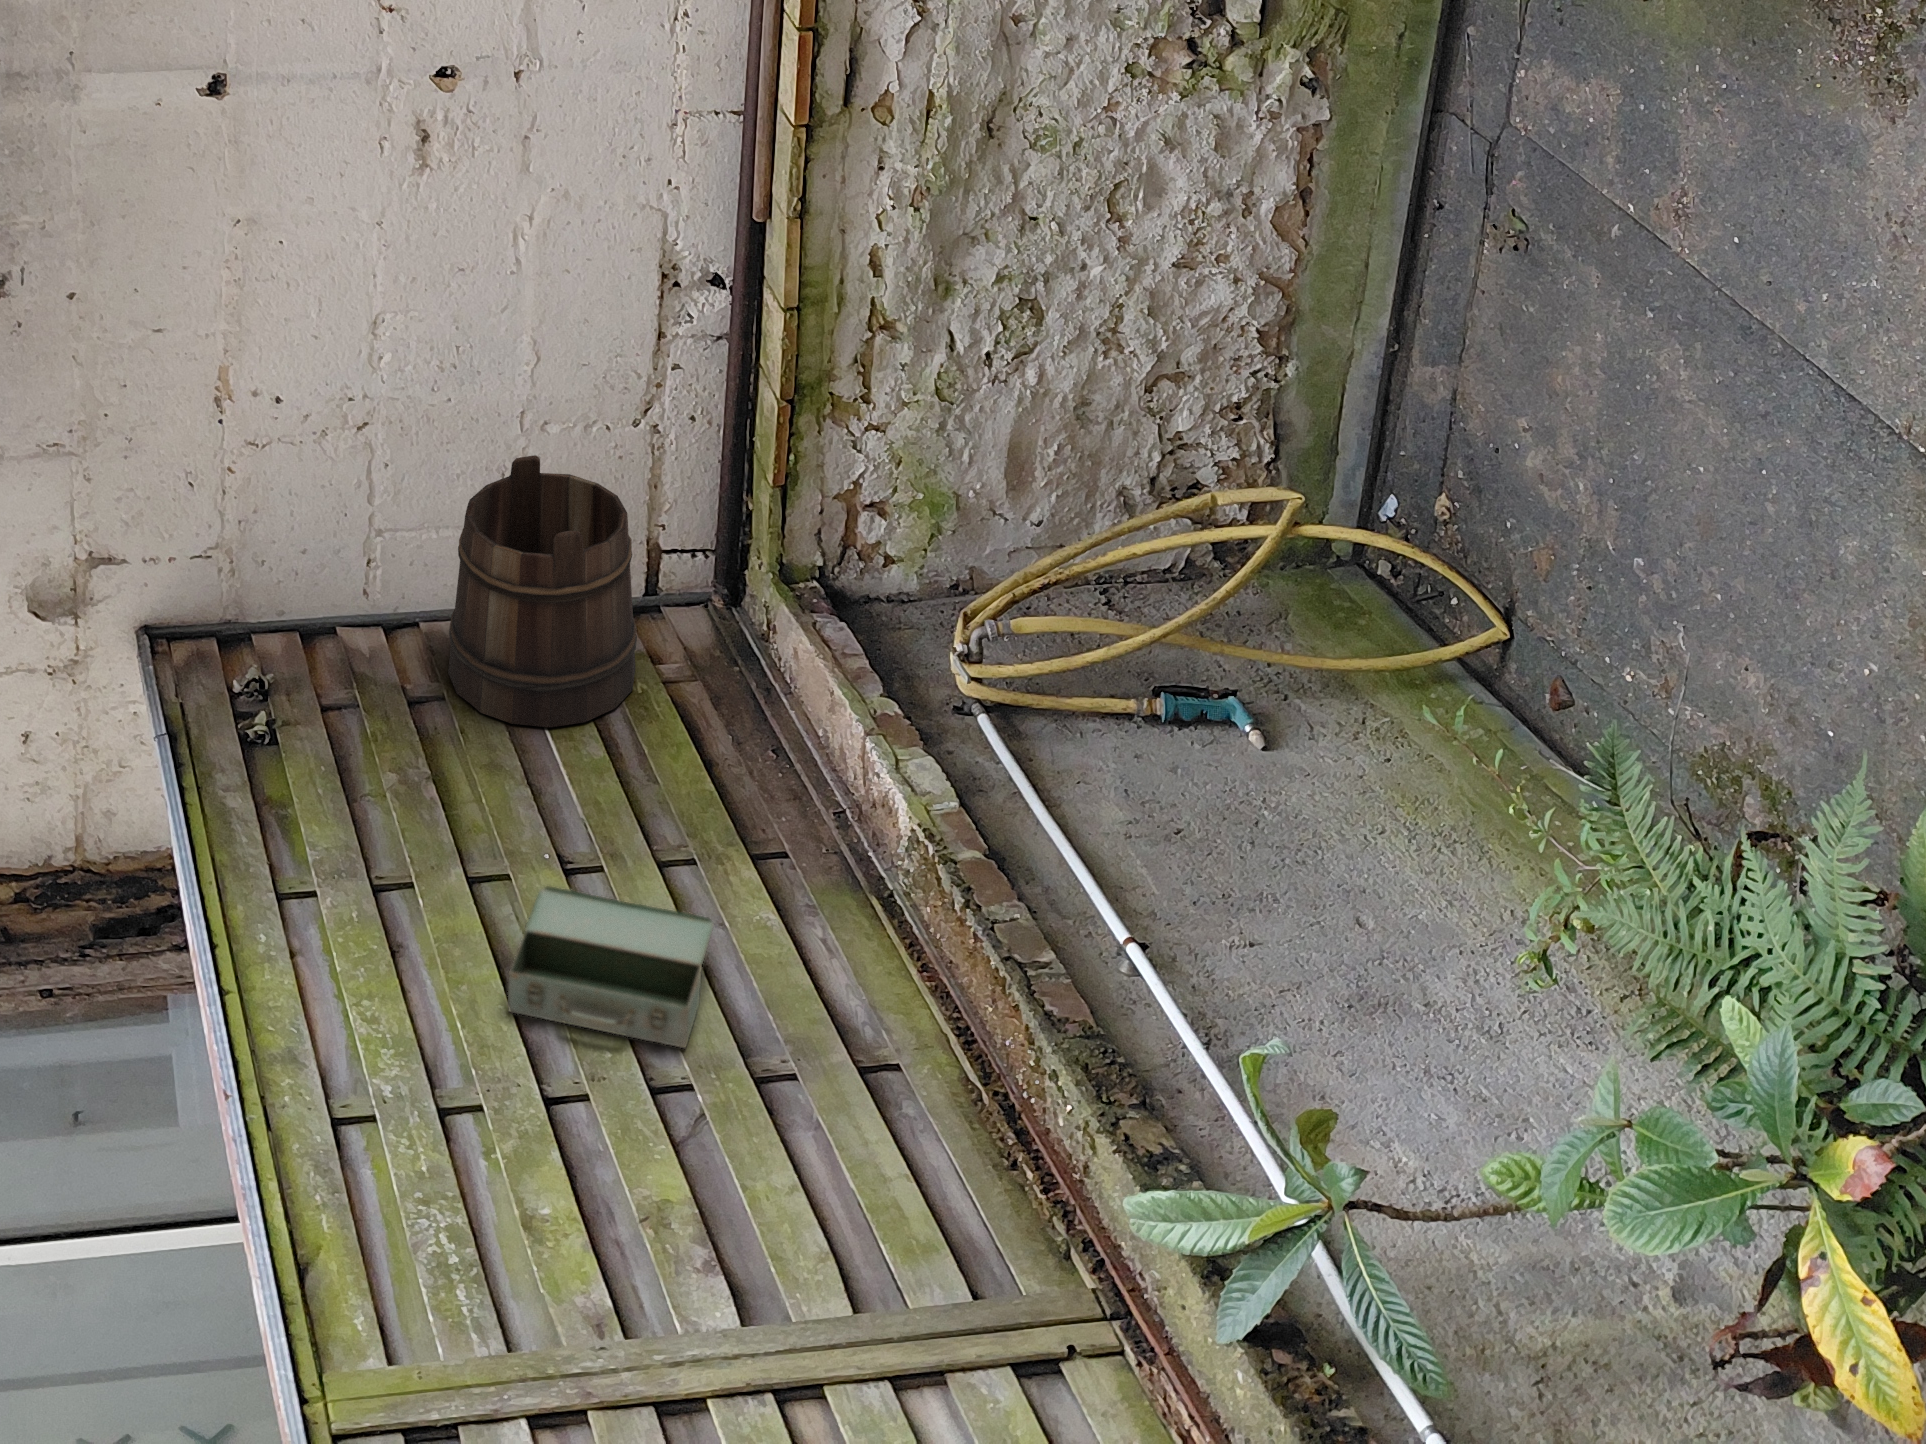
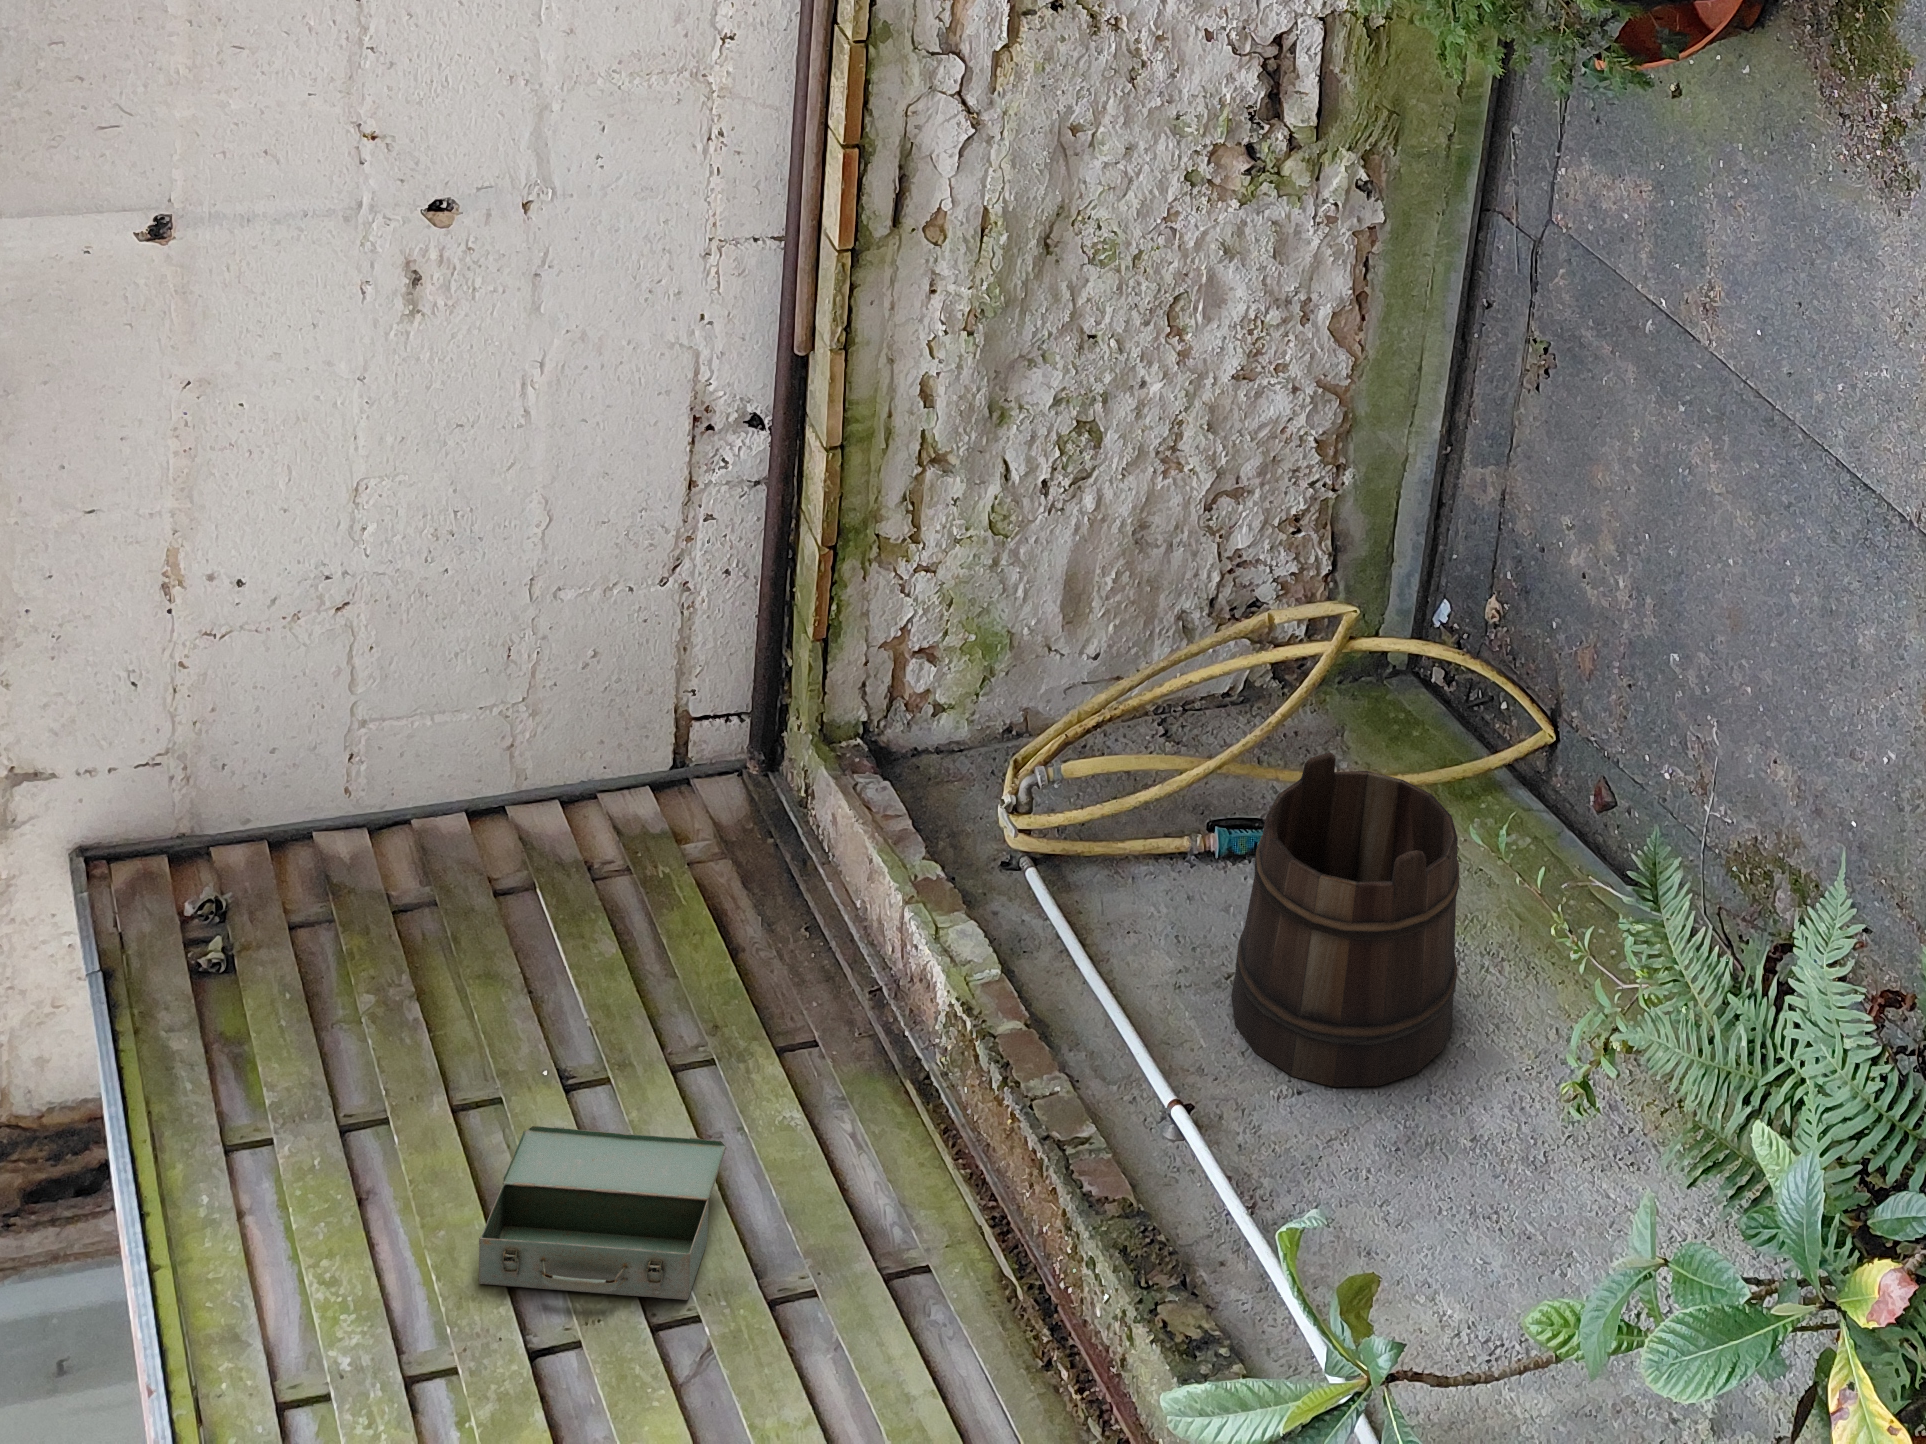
bucket: present [448,455,637,727] -> present [1231,752,1459,1087]

